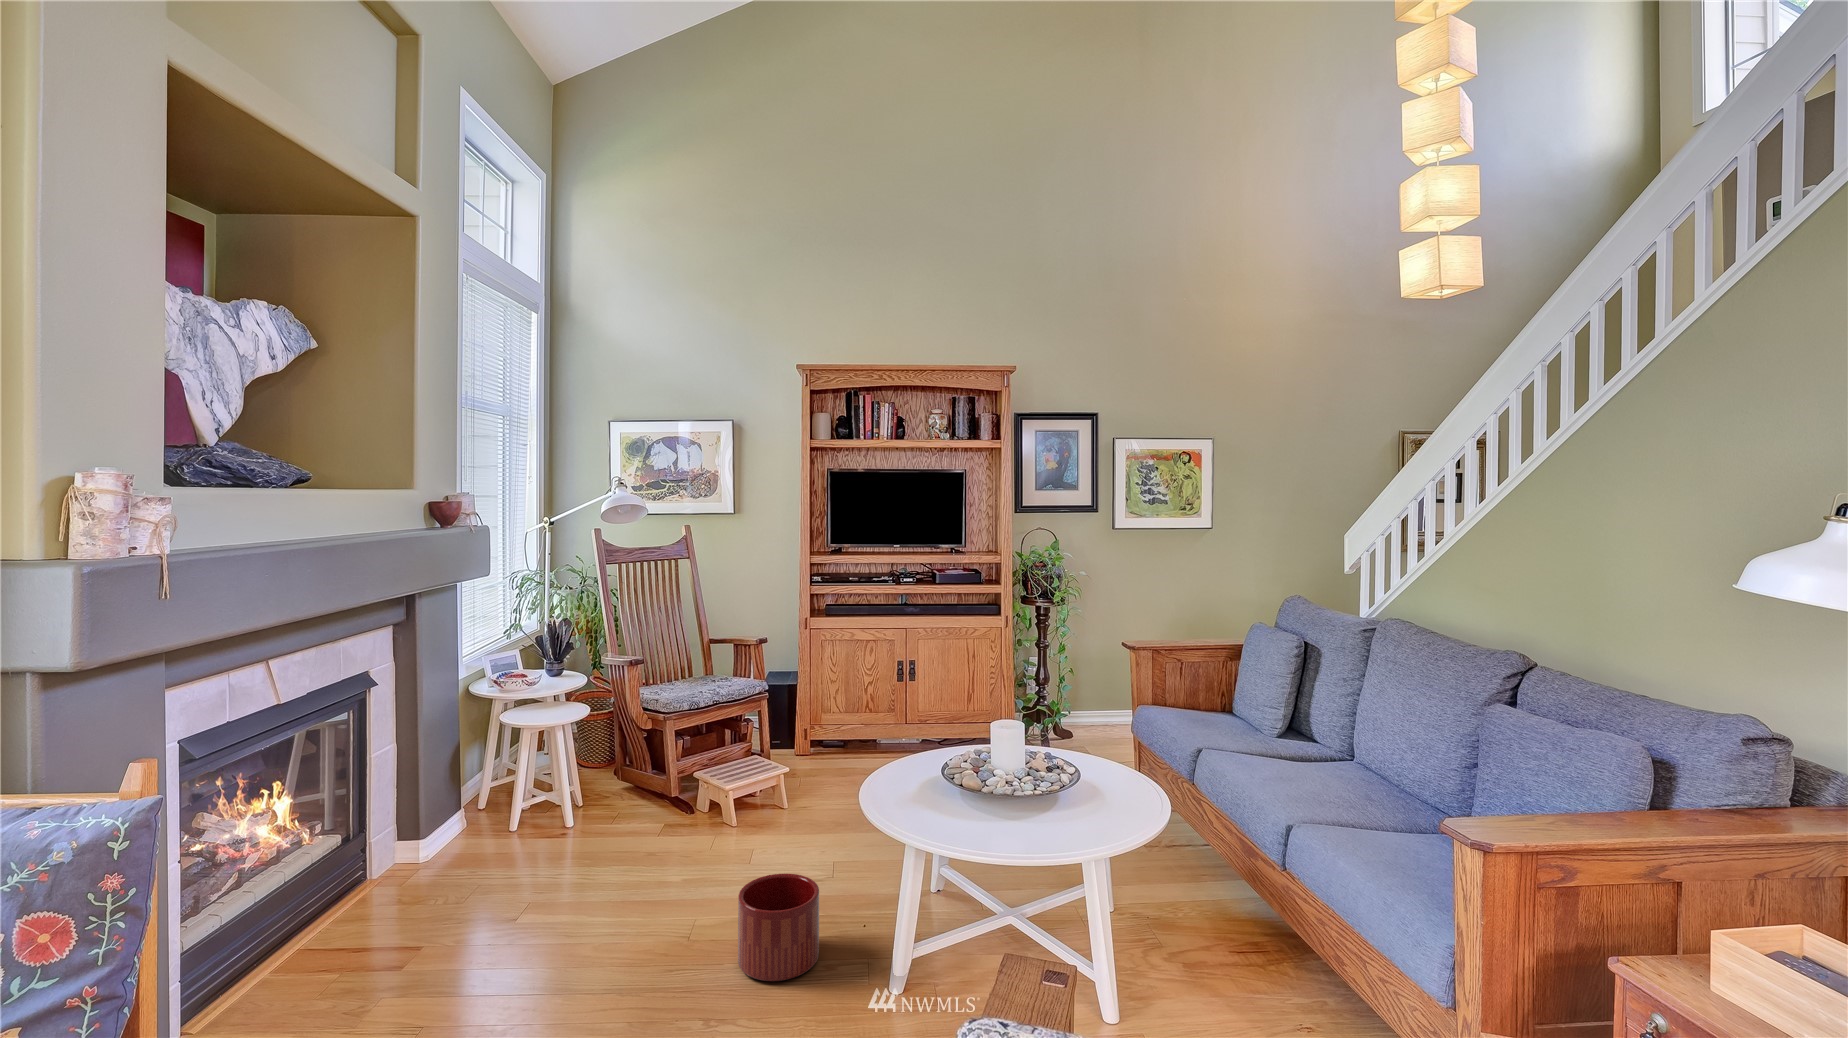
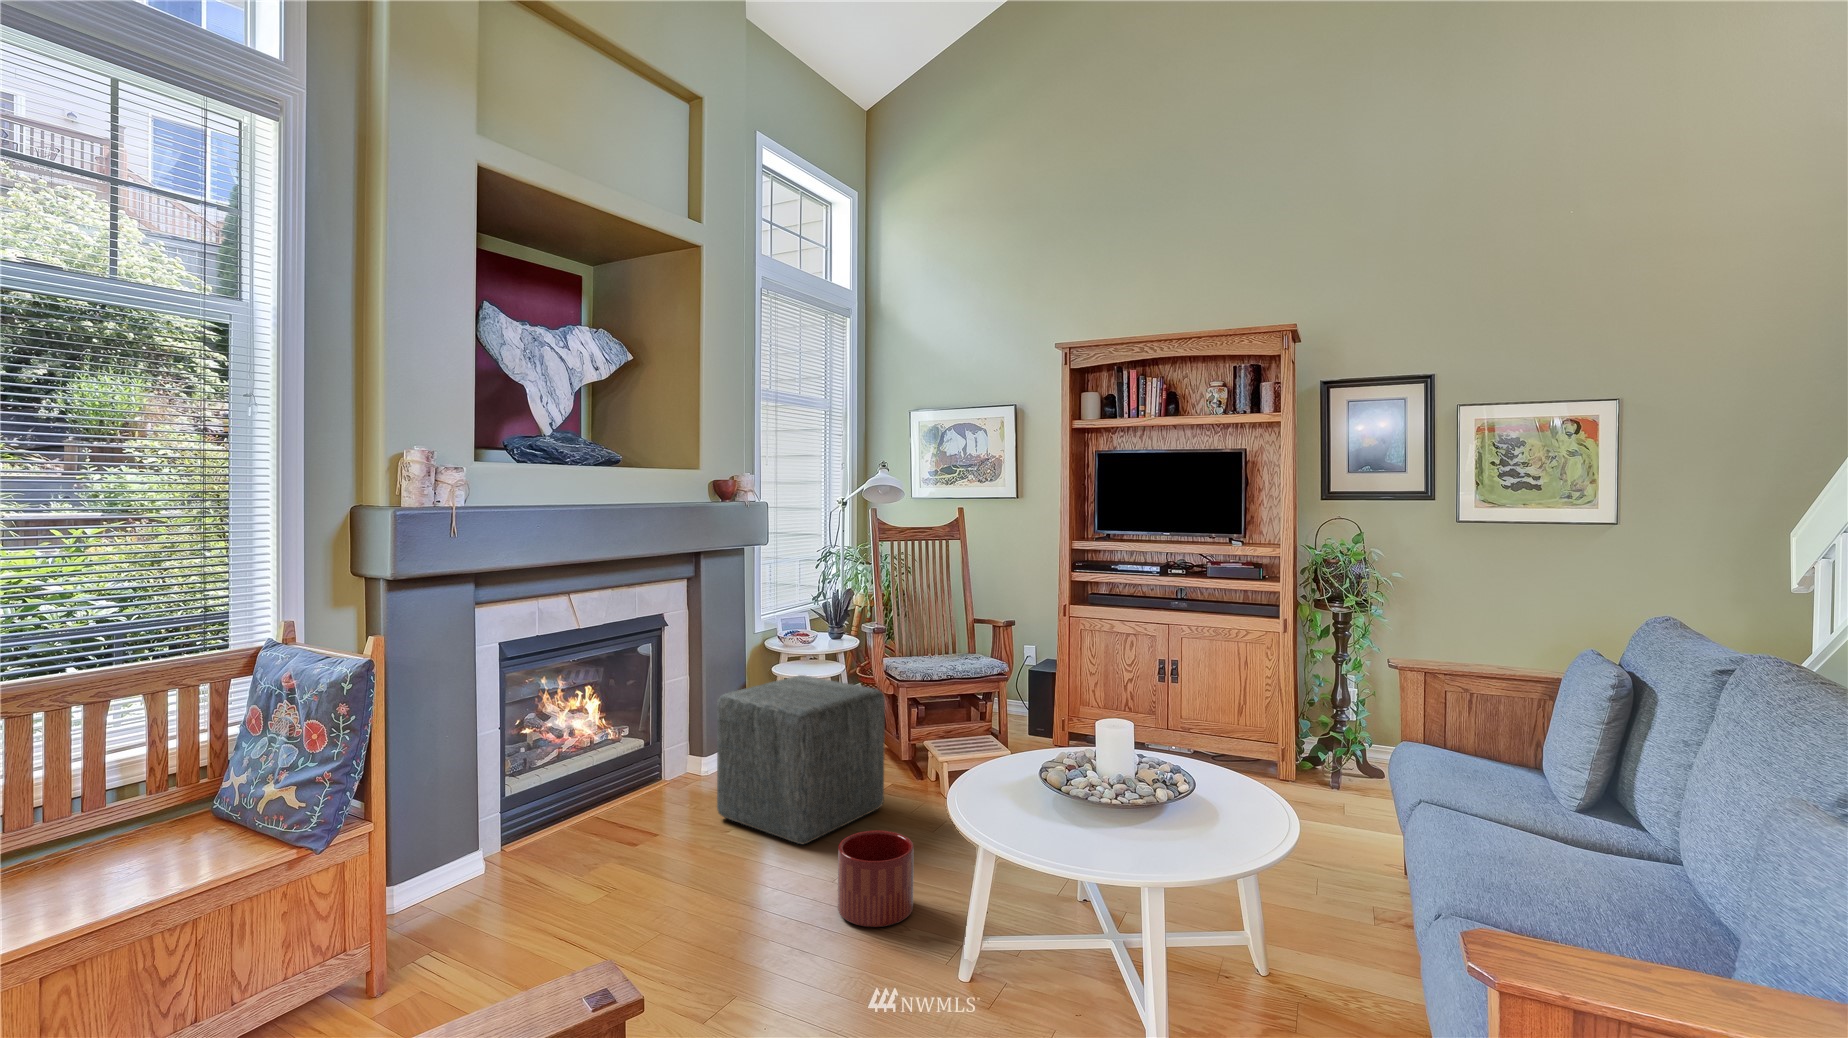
ottoman: none [499,723,694,915] -> present [717,675,885,844]

